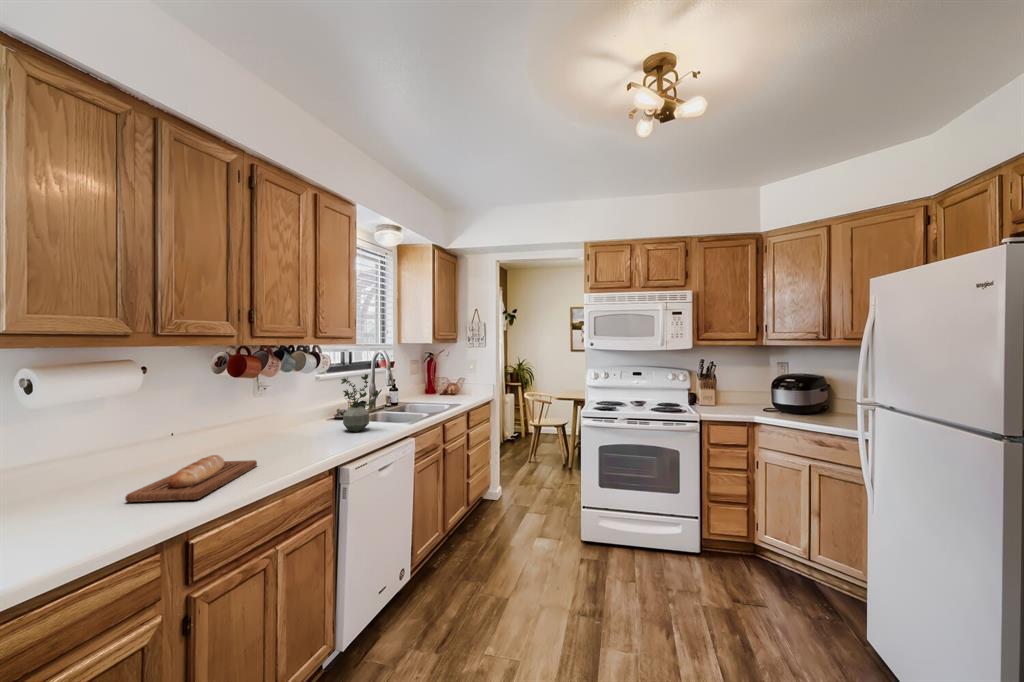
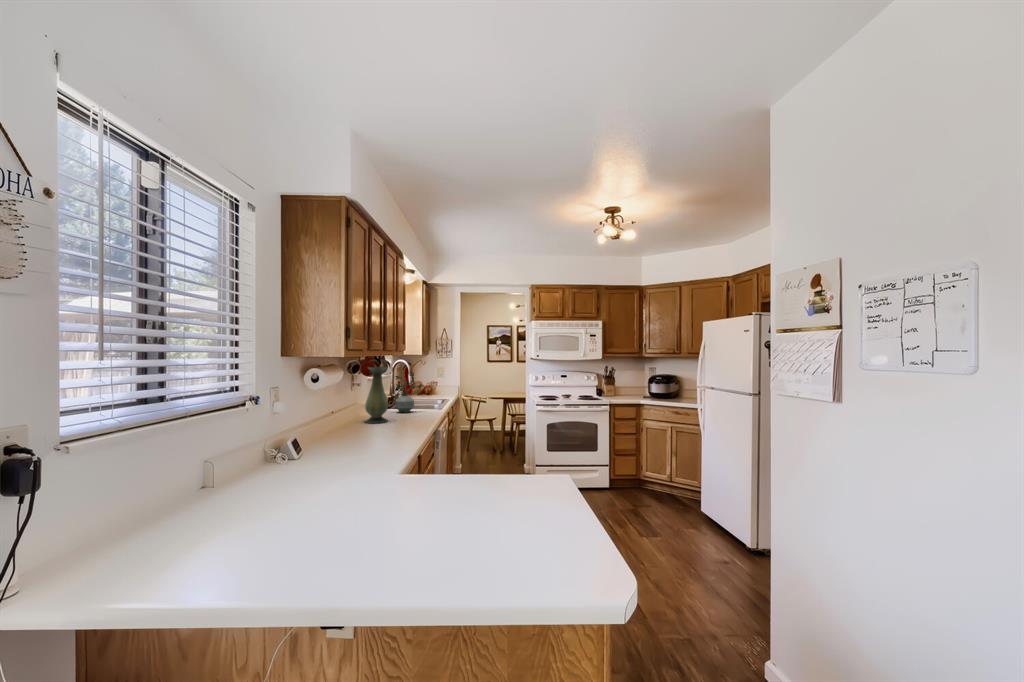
vase: none [258,368,296,455] -> present [365,367,388,423]
bread loaf: present [125,455,257,502] -> none [345,419,387,440]

